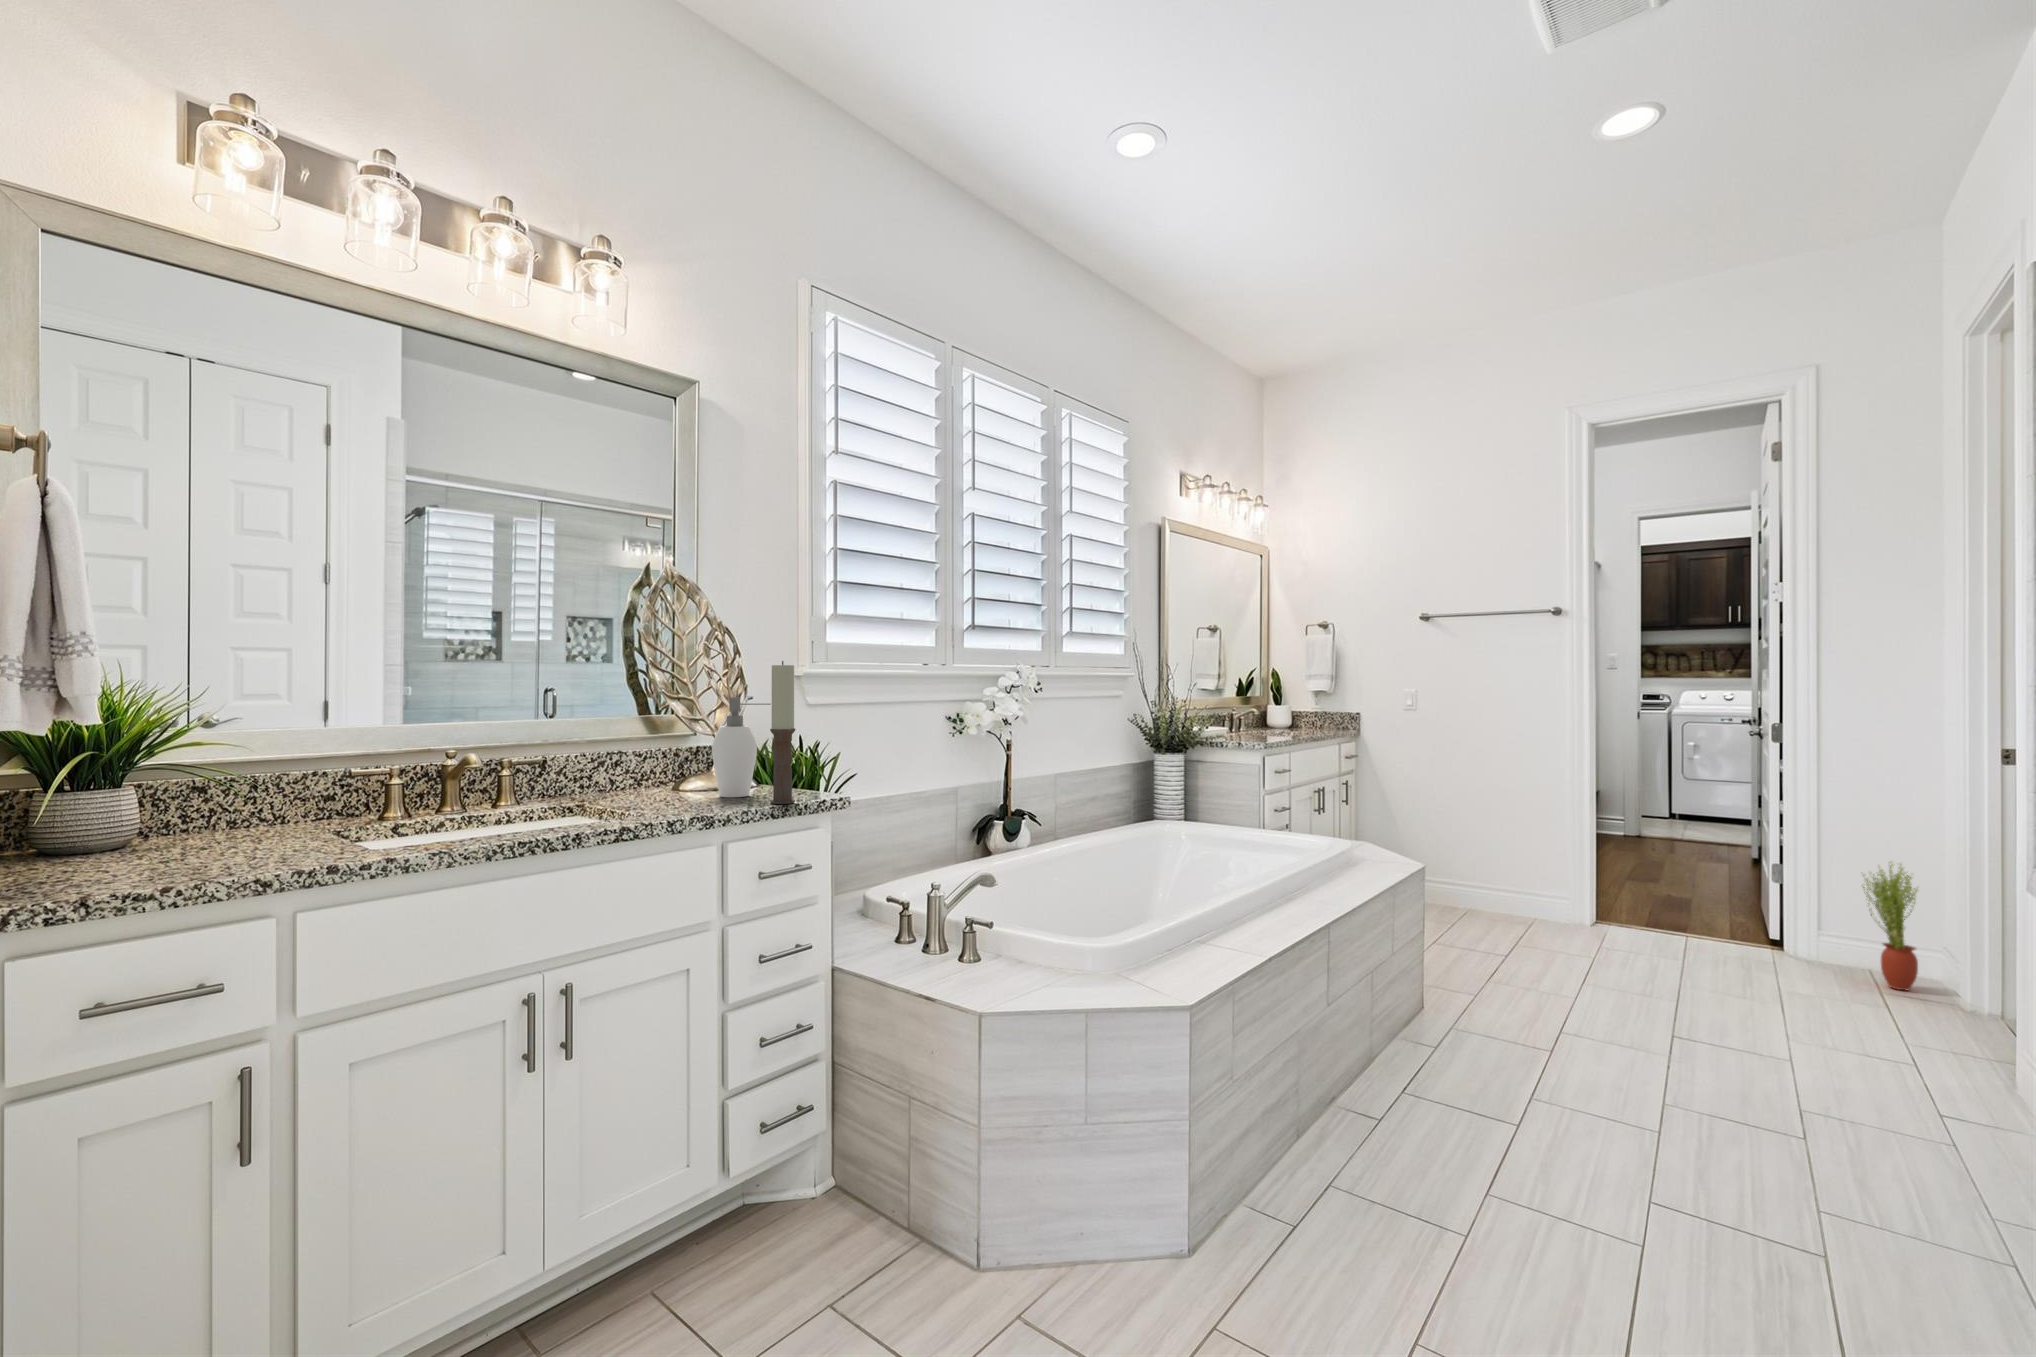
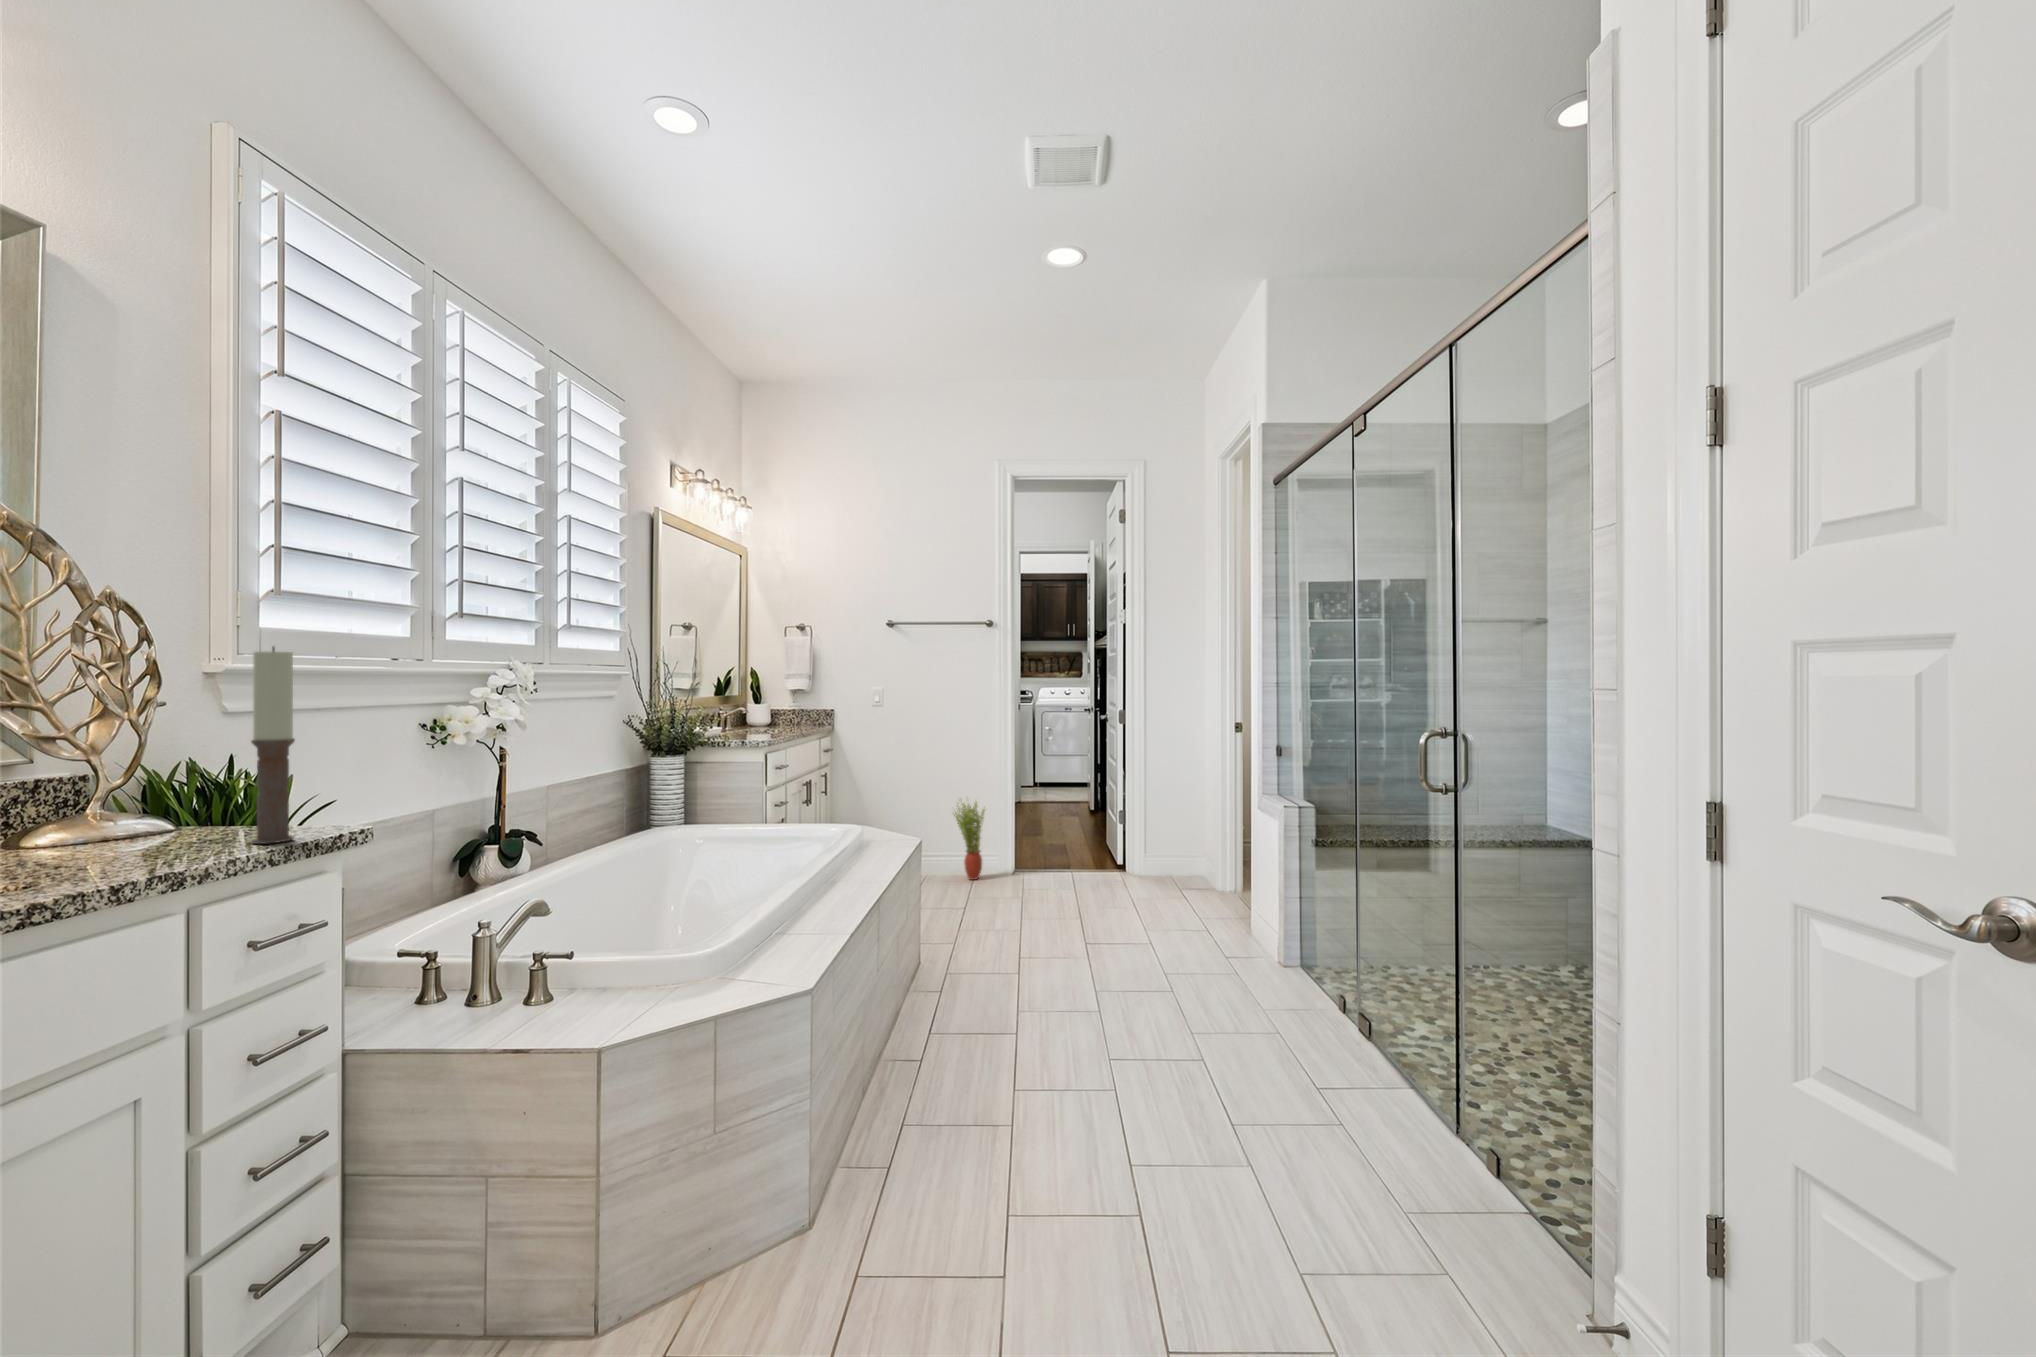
soap dispenser: present [712,697,771,797] -> none [118,698,232,844]
potted plant: present [1862,862,1918,990] -> present [954,800,985,880]

